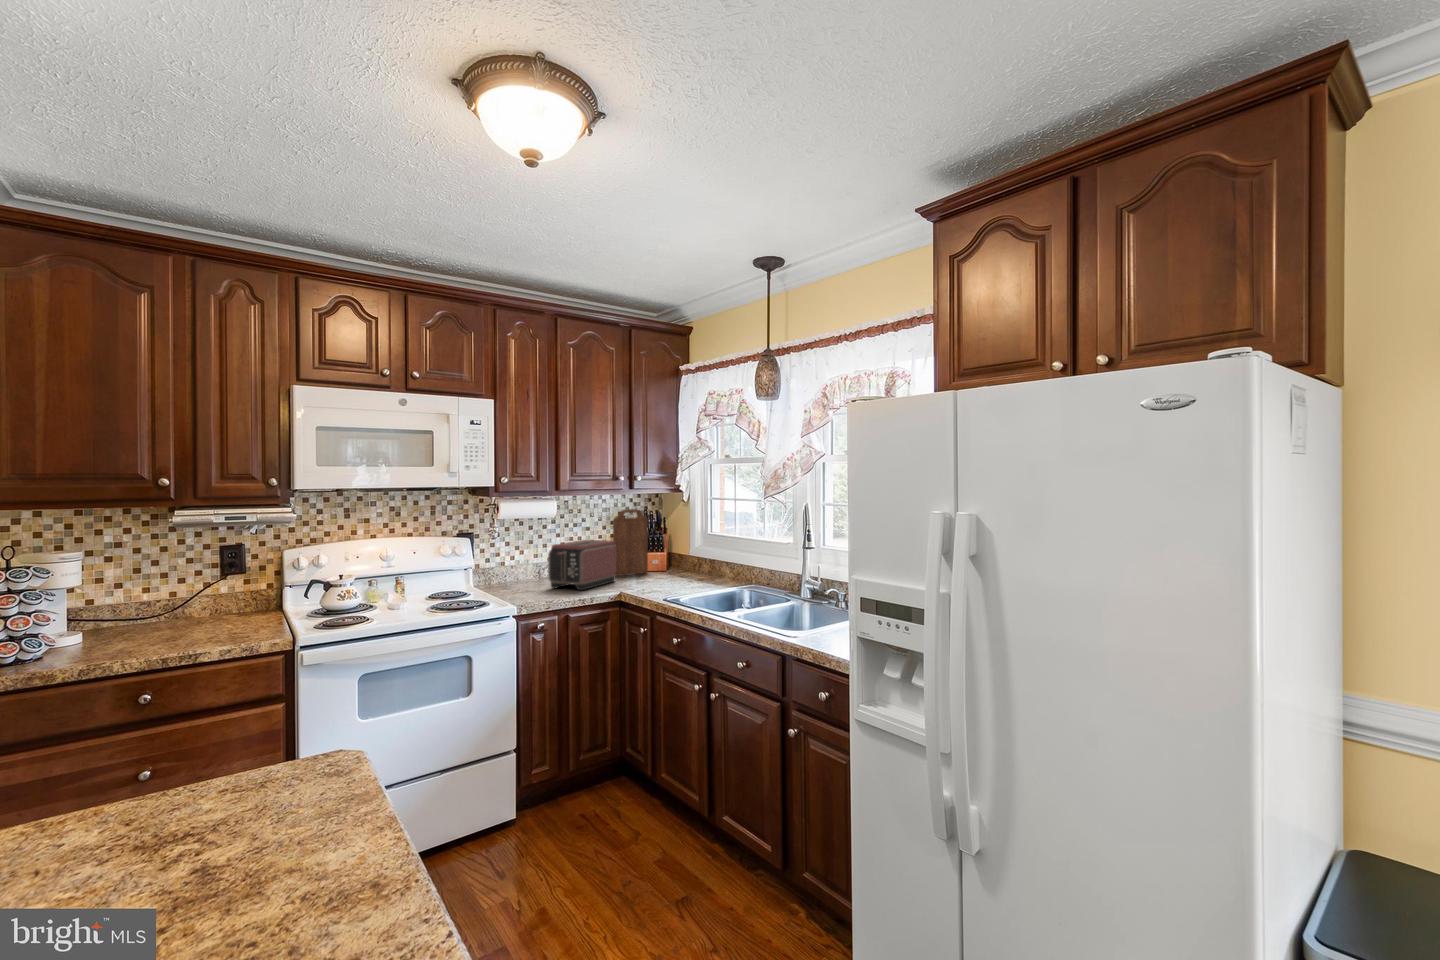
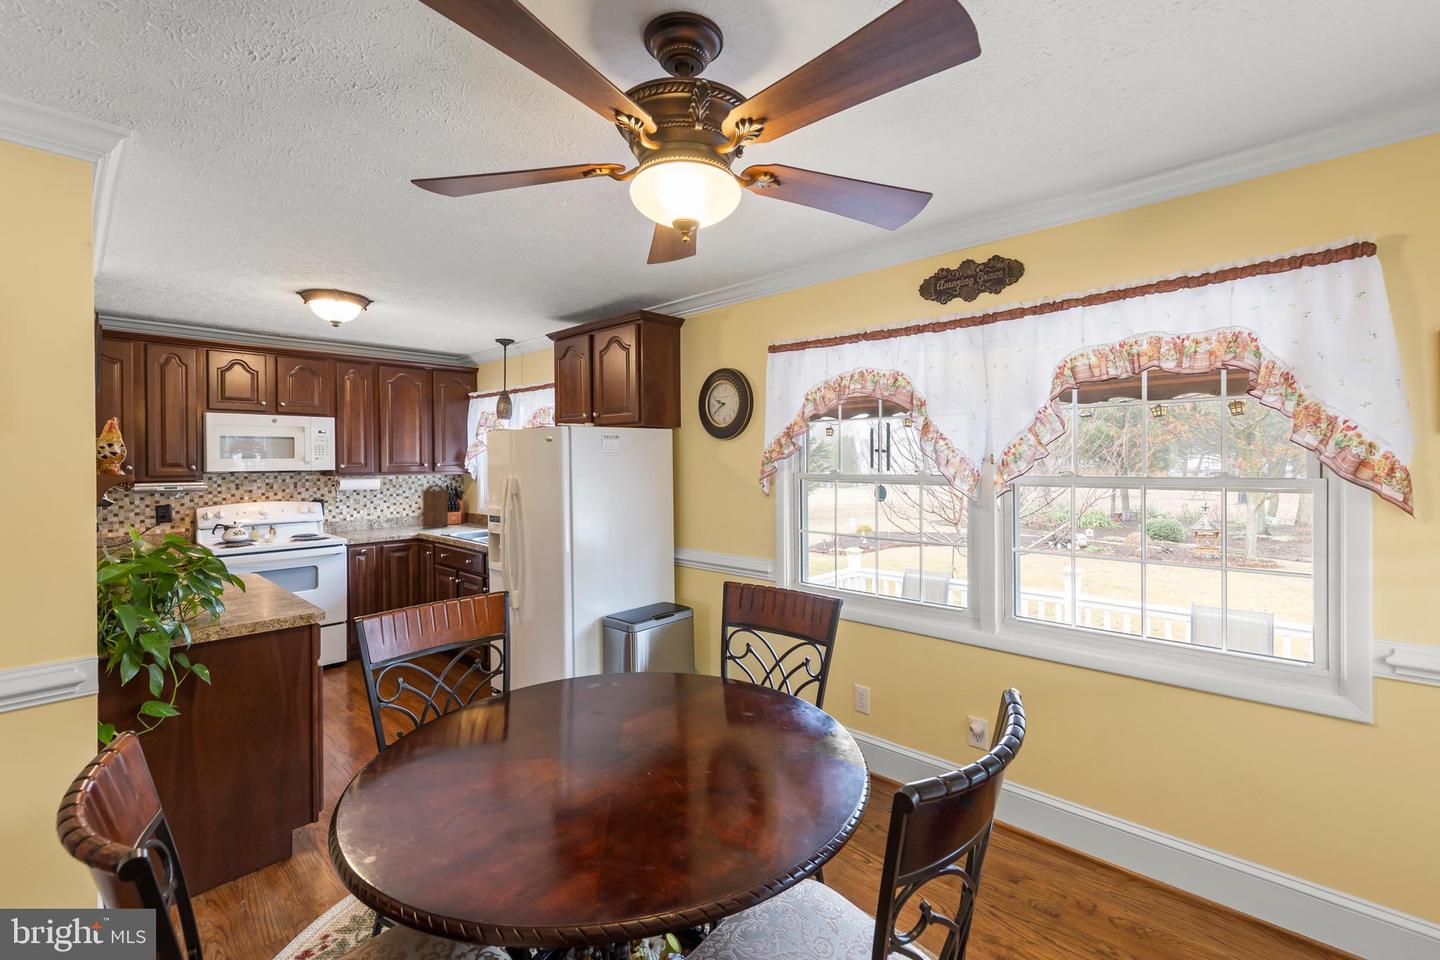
toaster: present [548,540,616,590] -> none [373,504,422,534]

